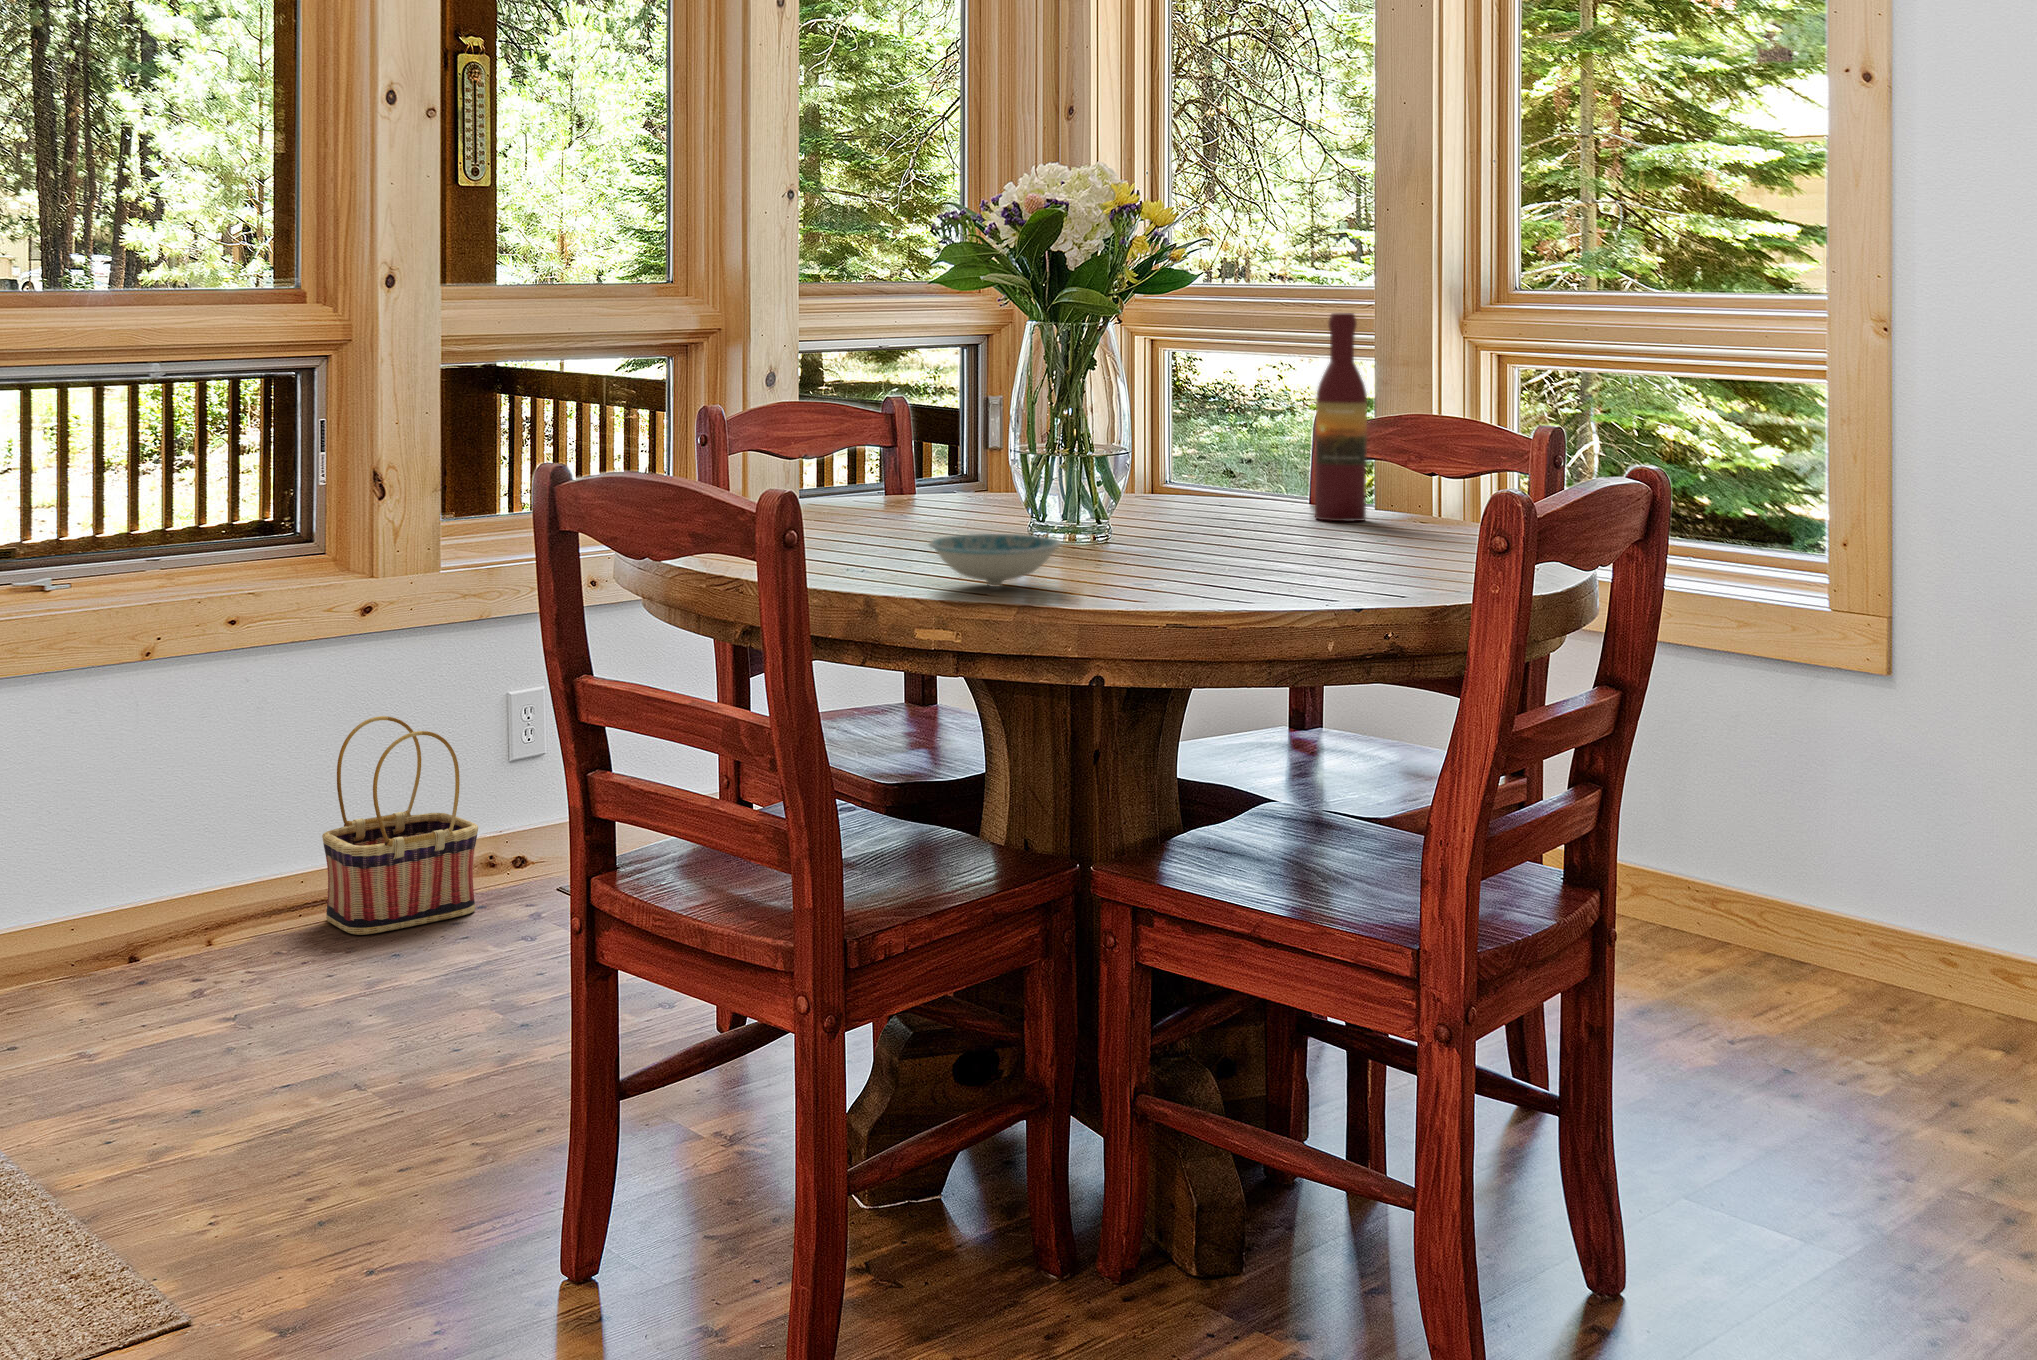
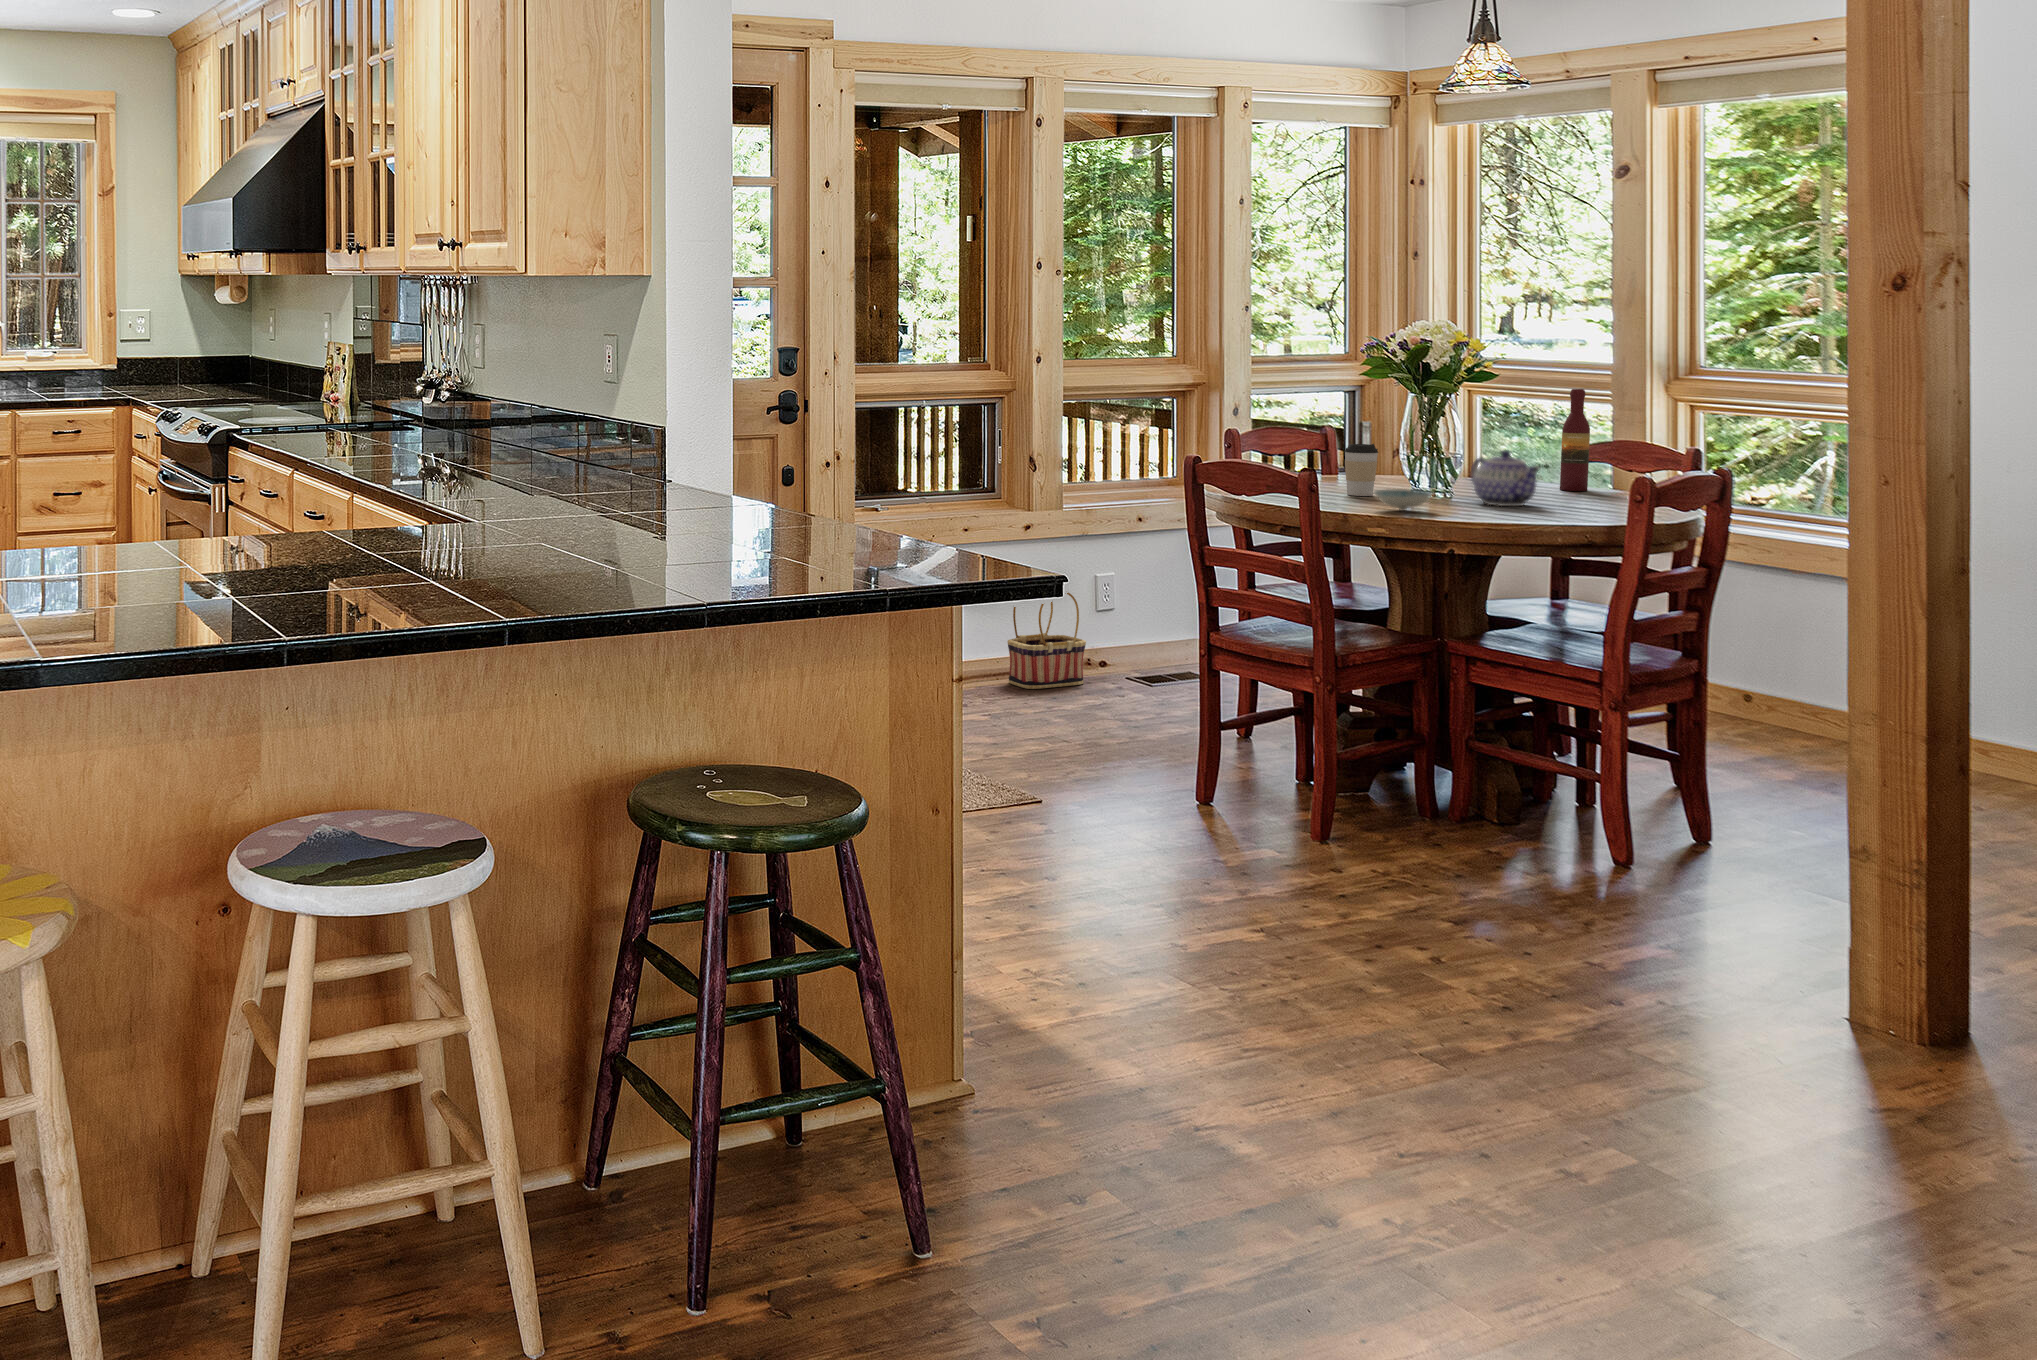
coffee cup: none [894,428,962,544] -> present [1345,444,1378,496]
teapot: none [1144,440,1285,565] -> present [1471,450,1540,506]

